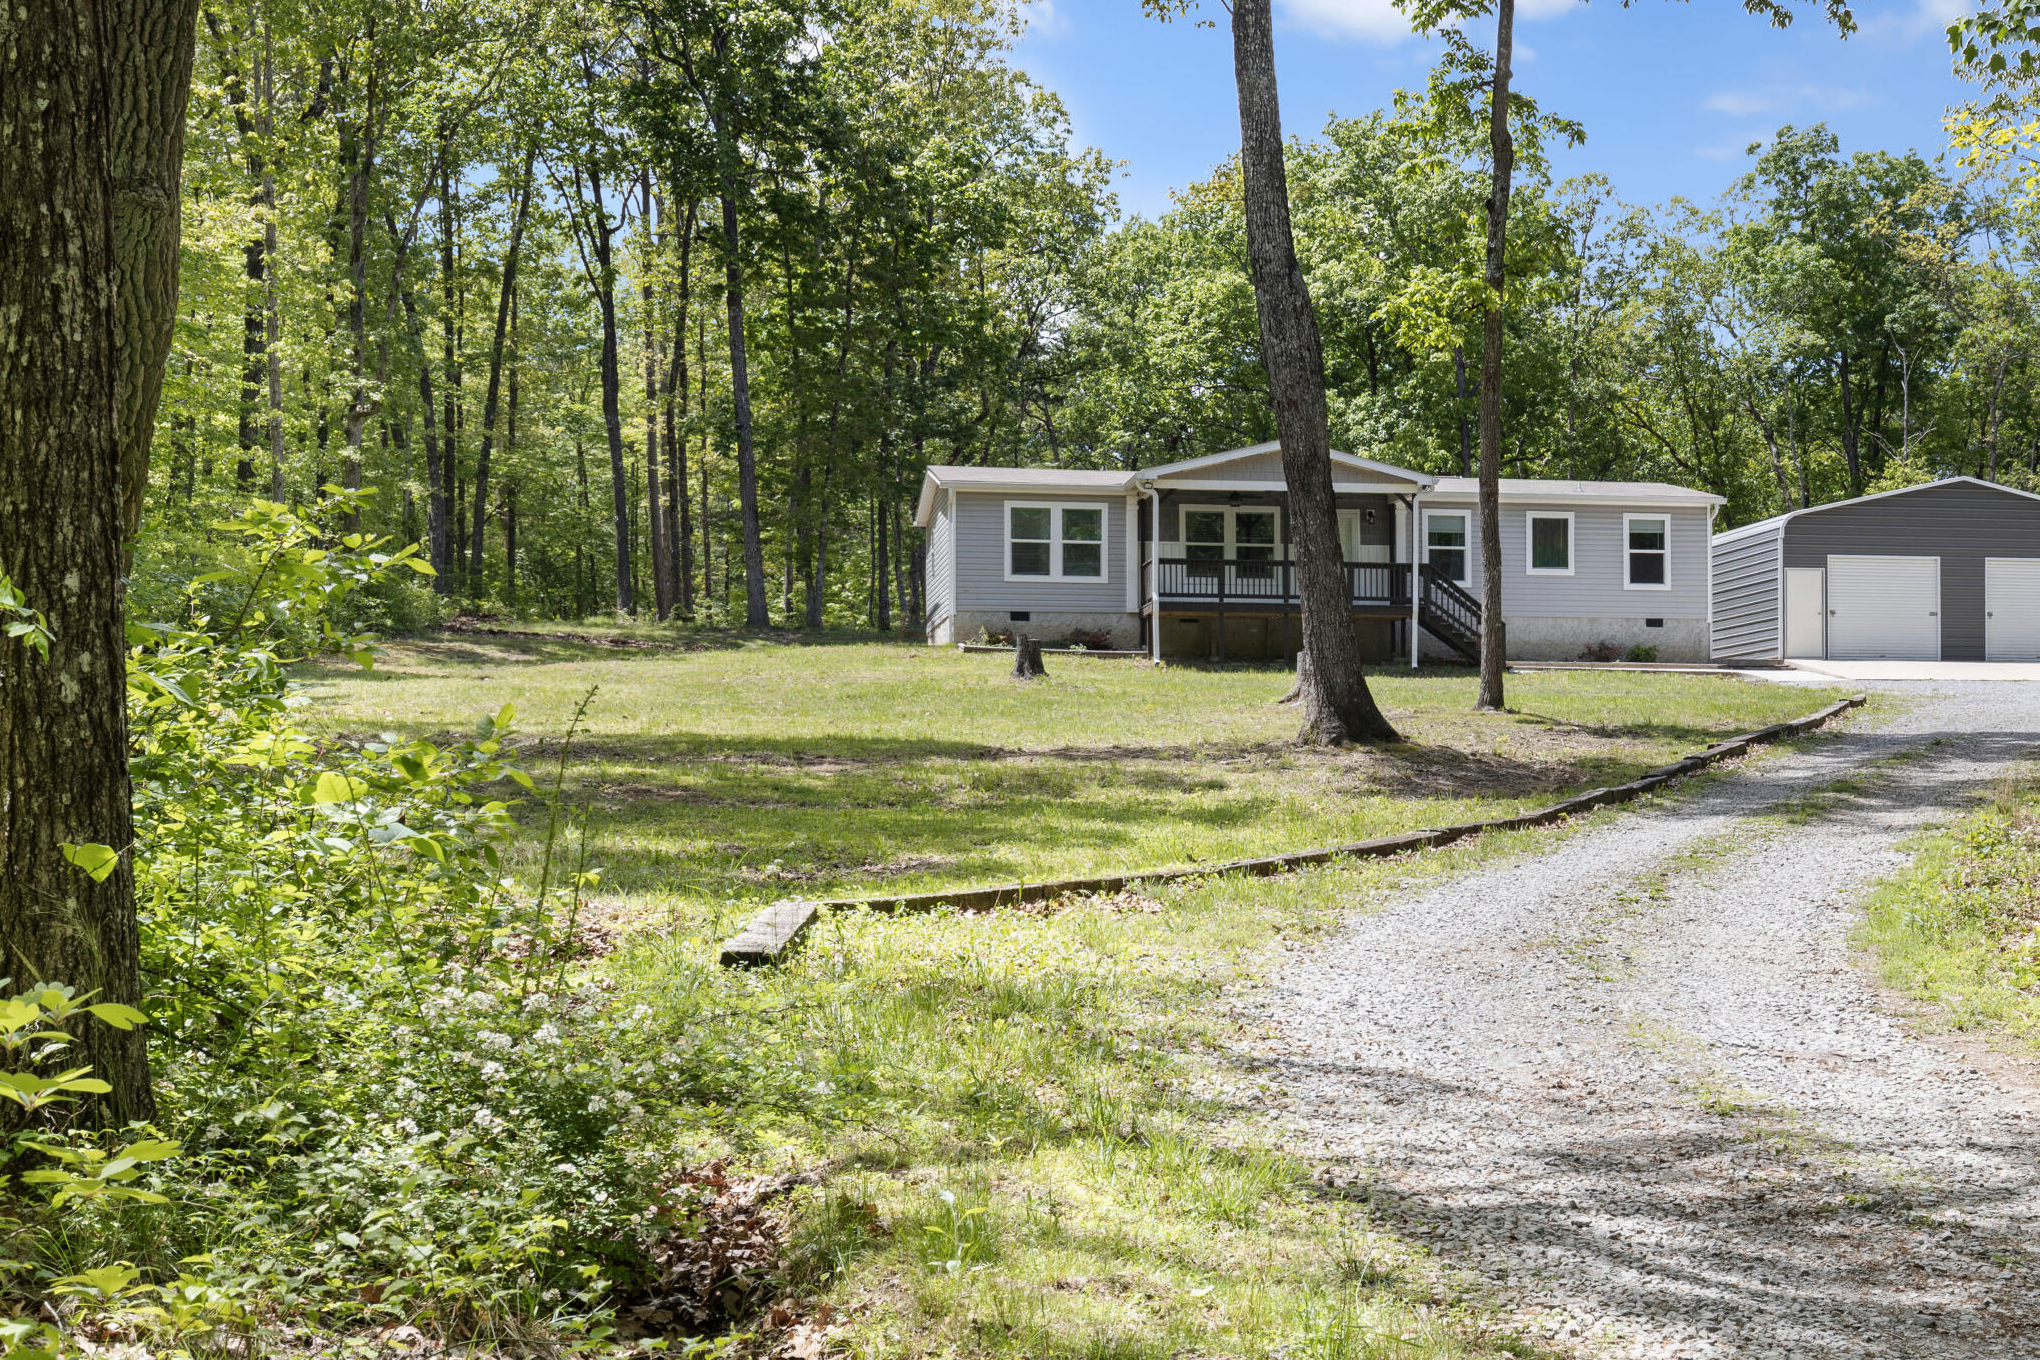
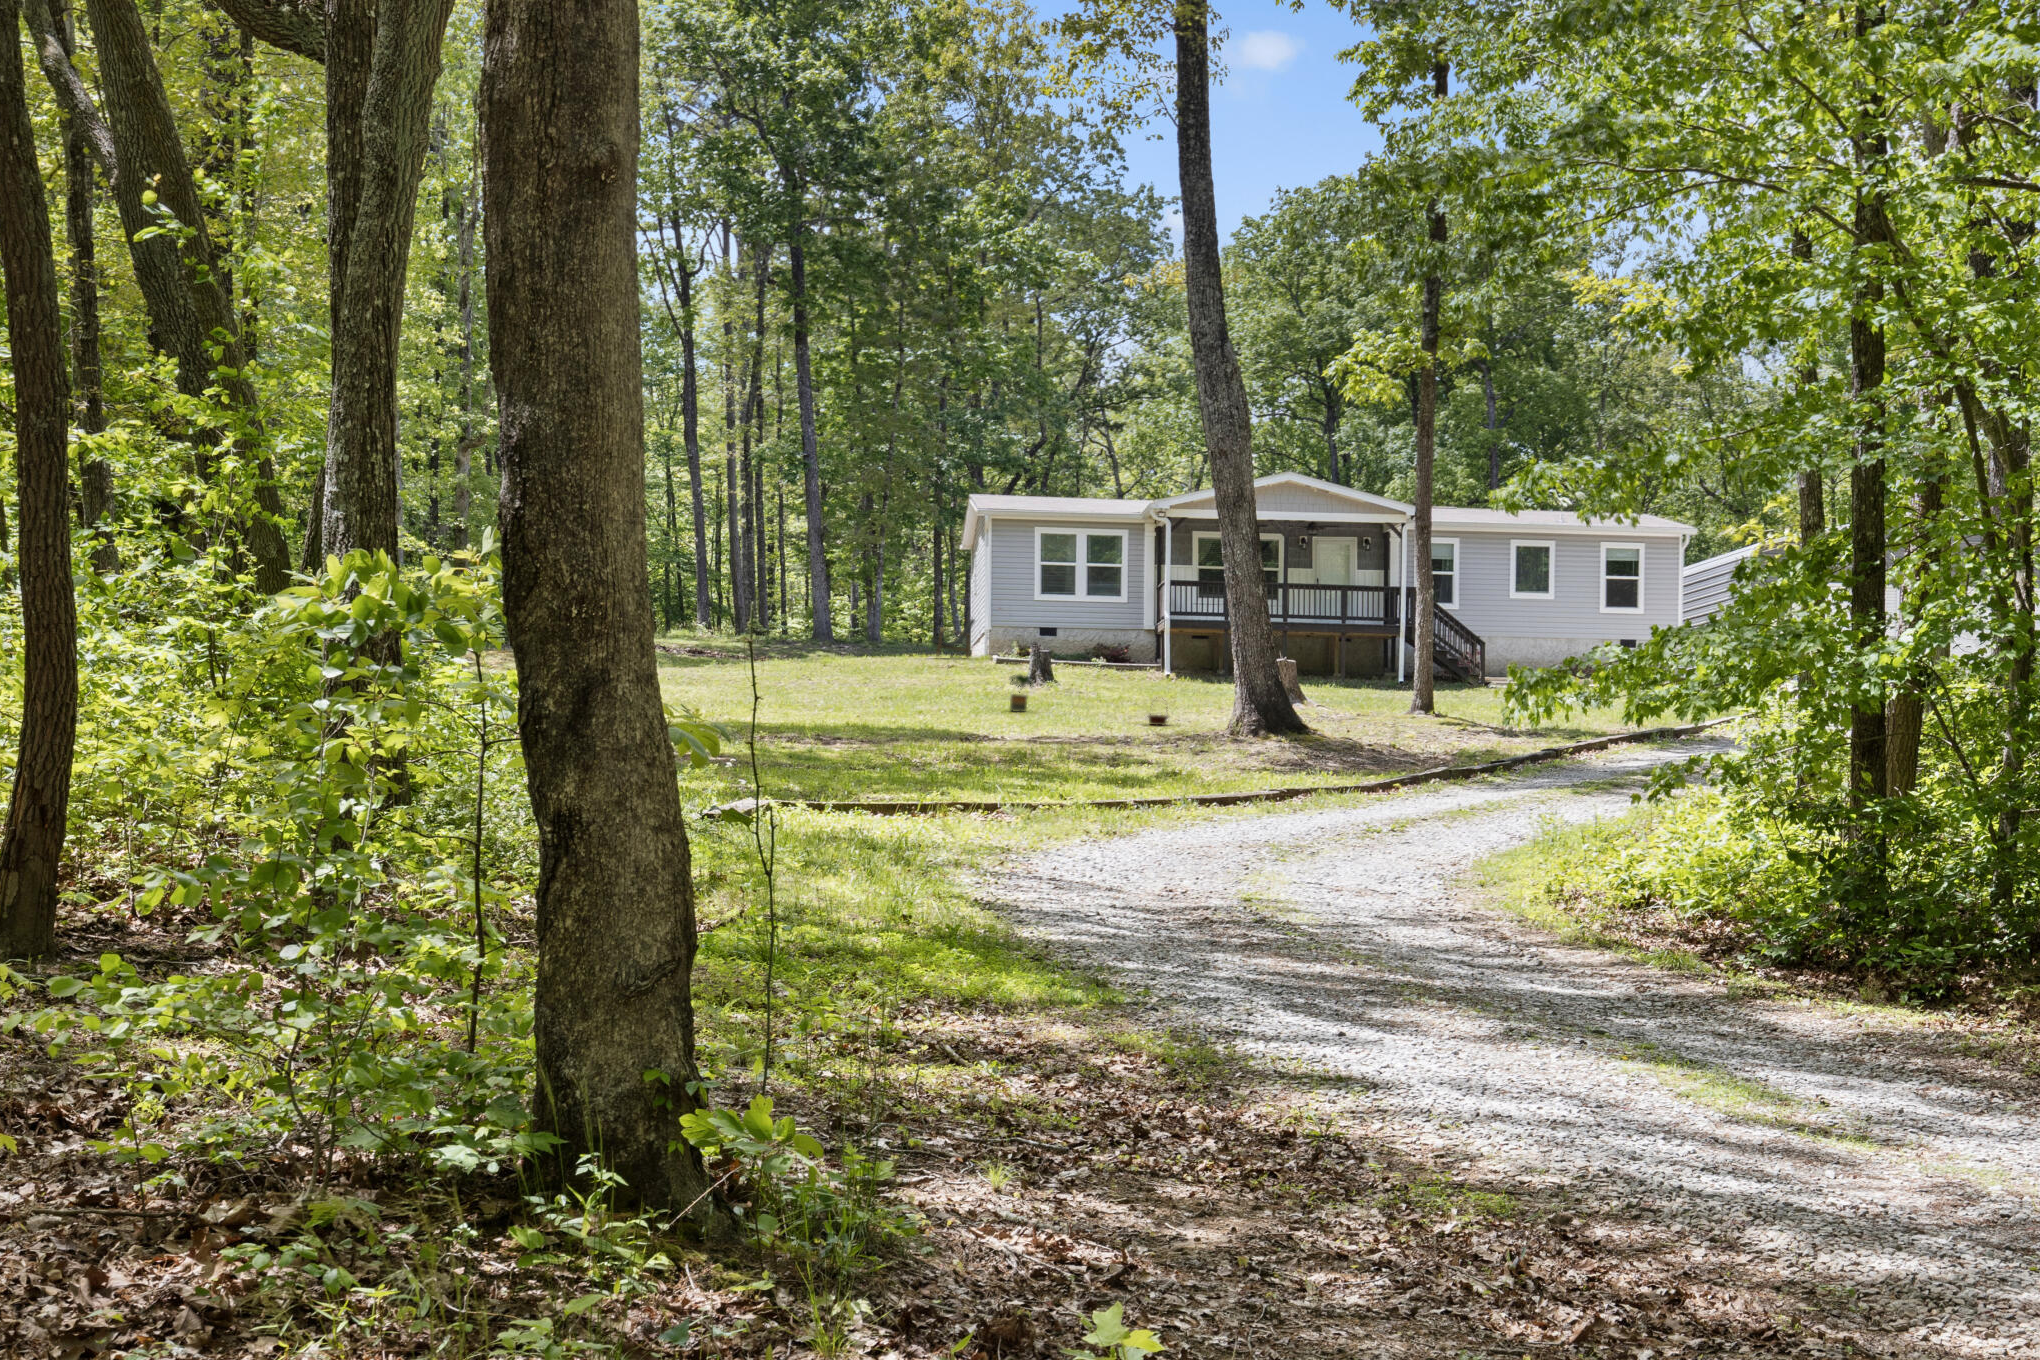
potted tree: none [987,664,1020,709] -> present [1009,675,1034,712]
basket: none [1158,690,1192,724] -> present [1148,714,1168,725]

